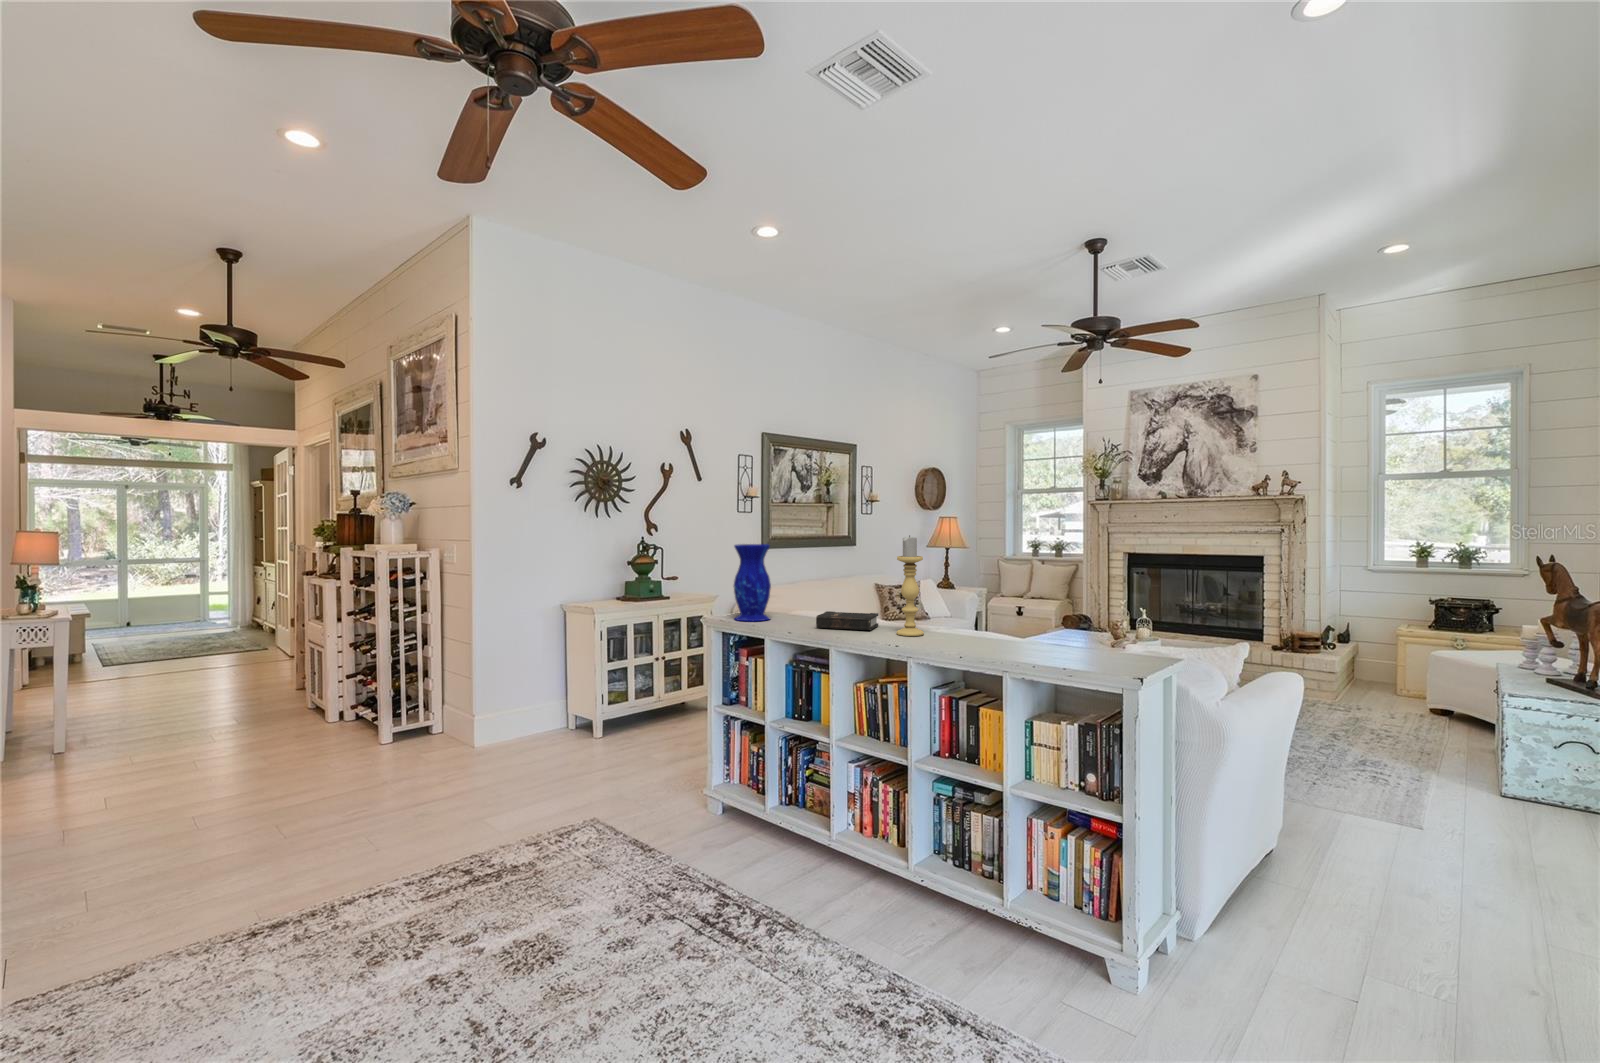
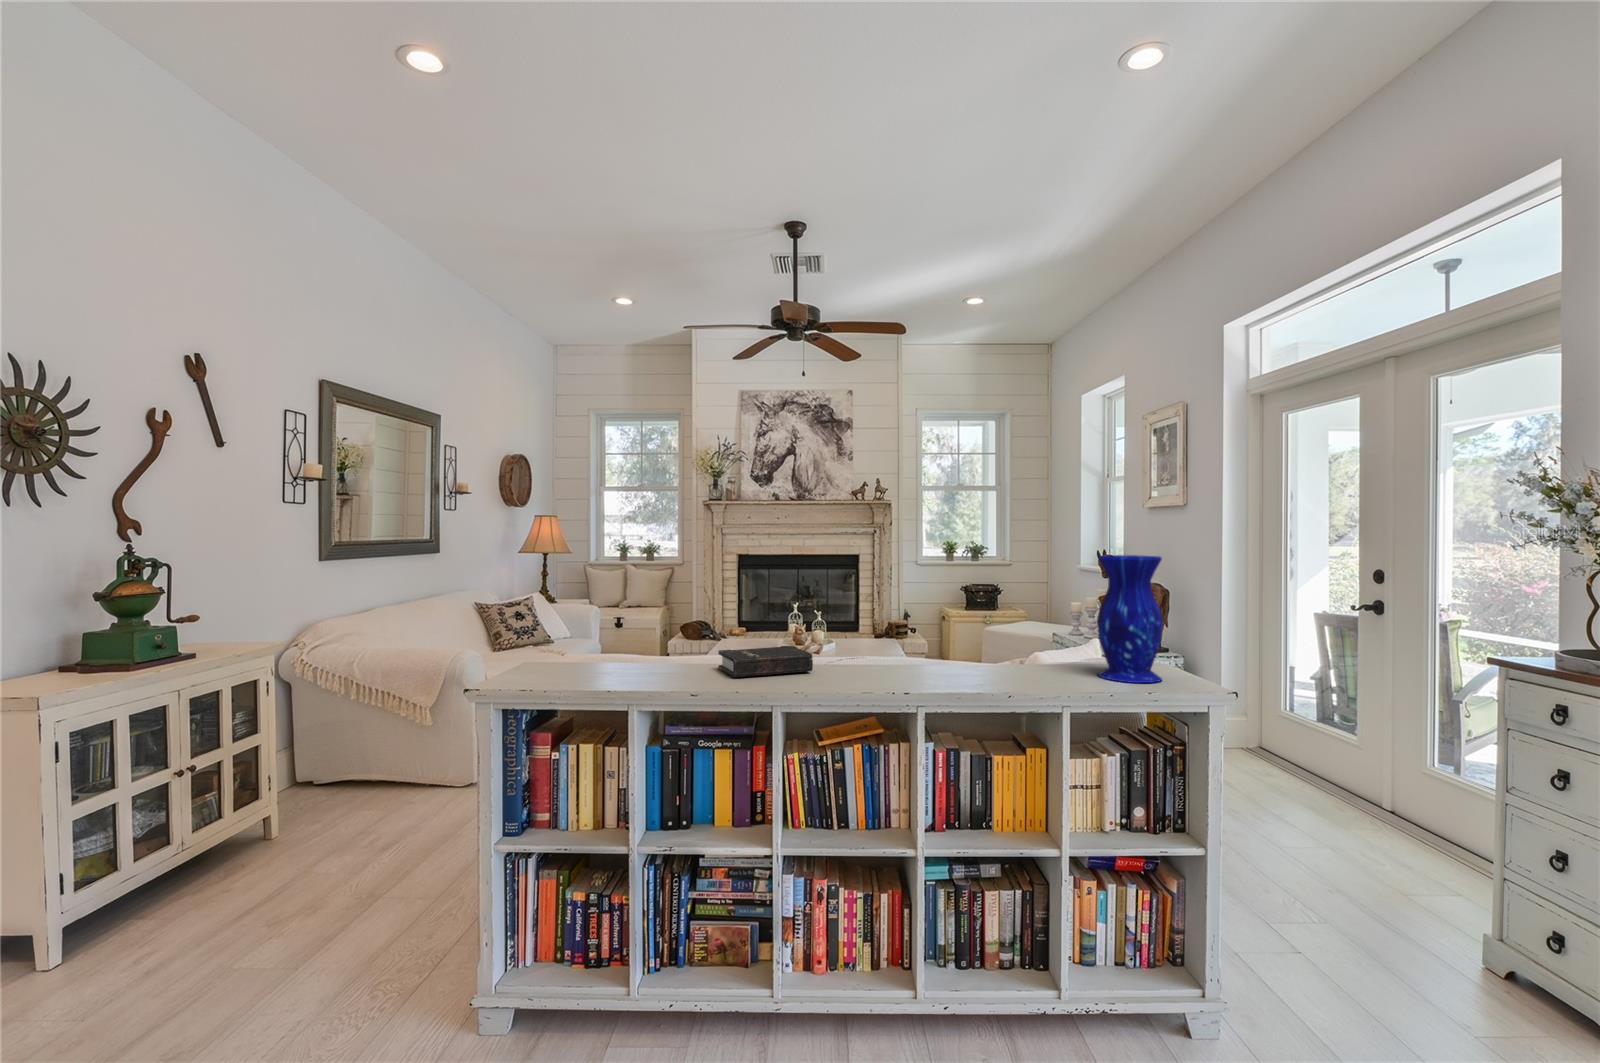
candle holder: present [897,536,924,636] -> none [848,533,885,673]
vase: present [734,544,771,621] -> present [1097,555,1163,683]

